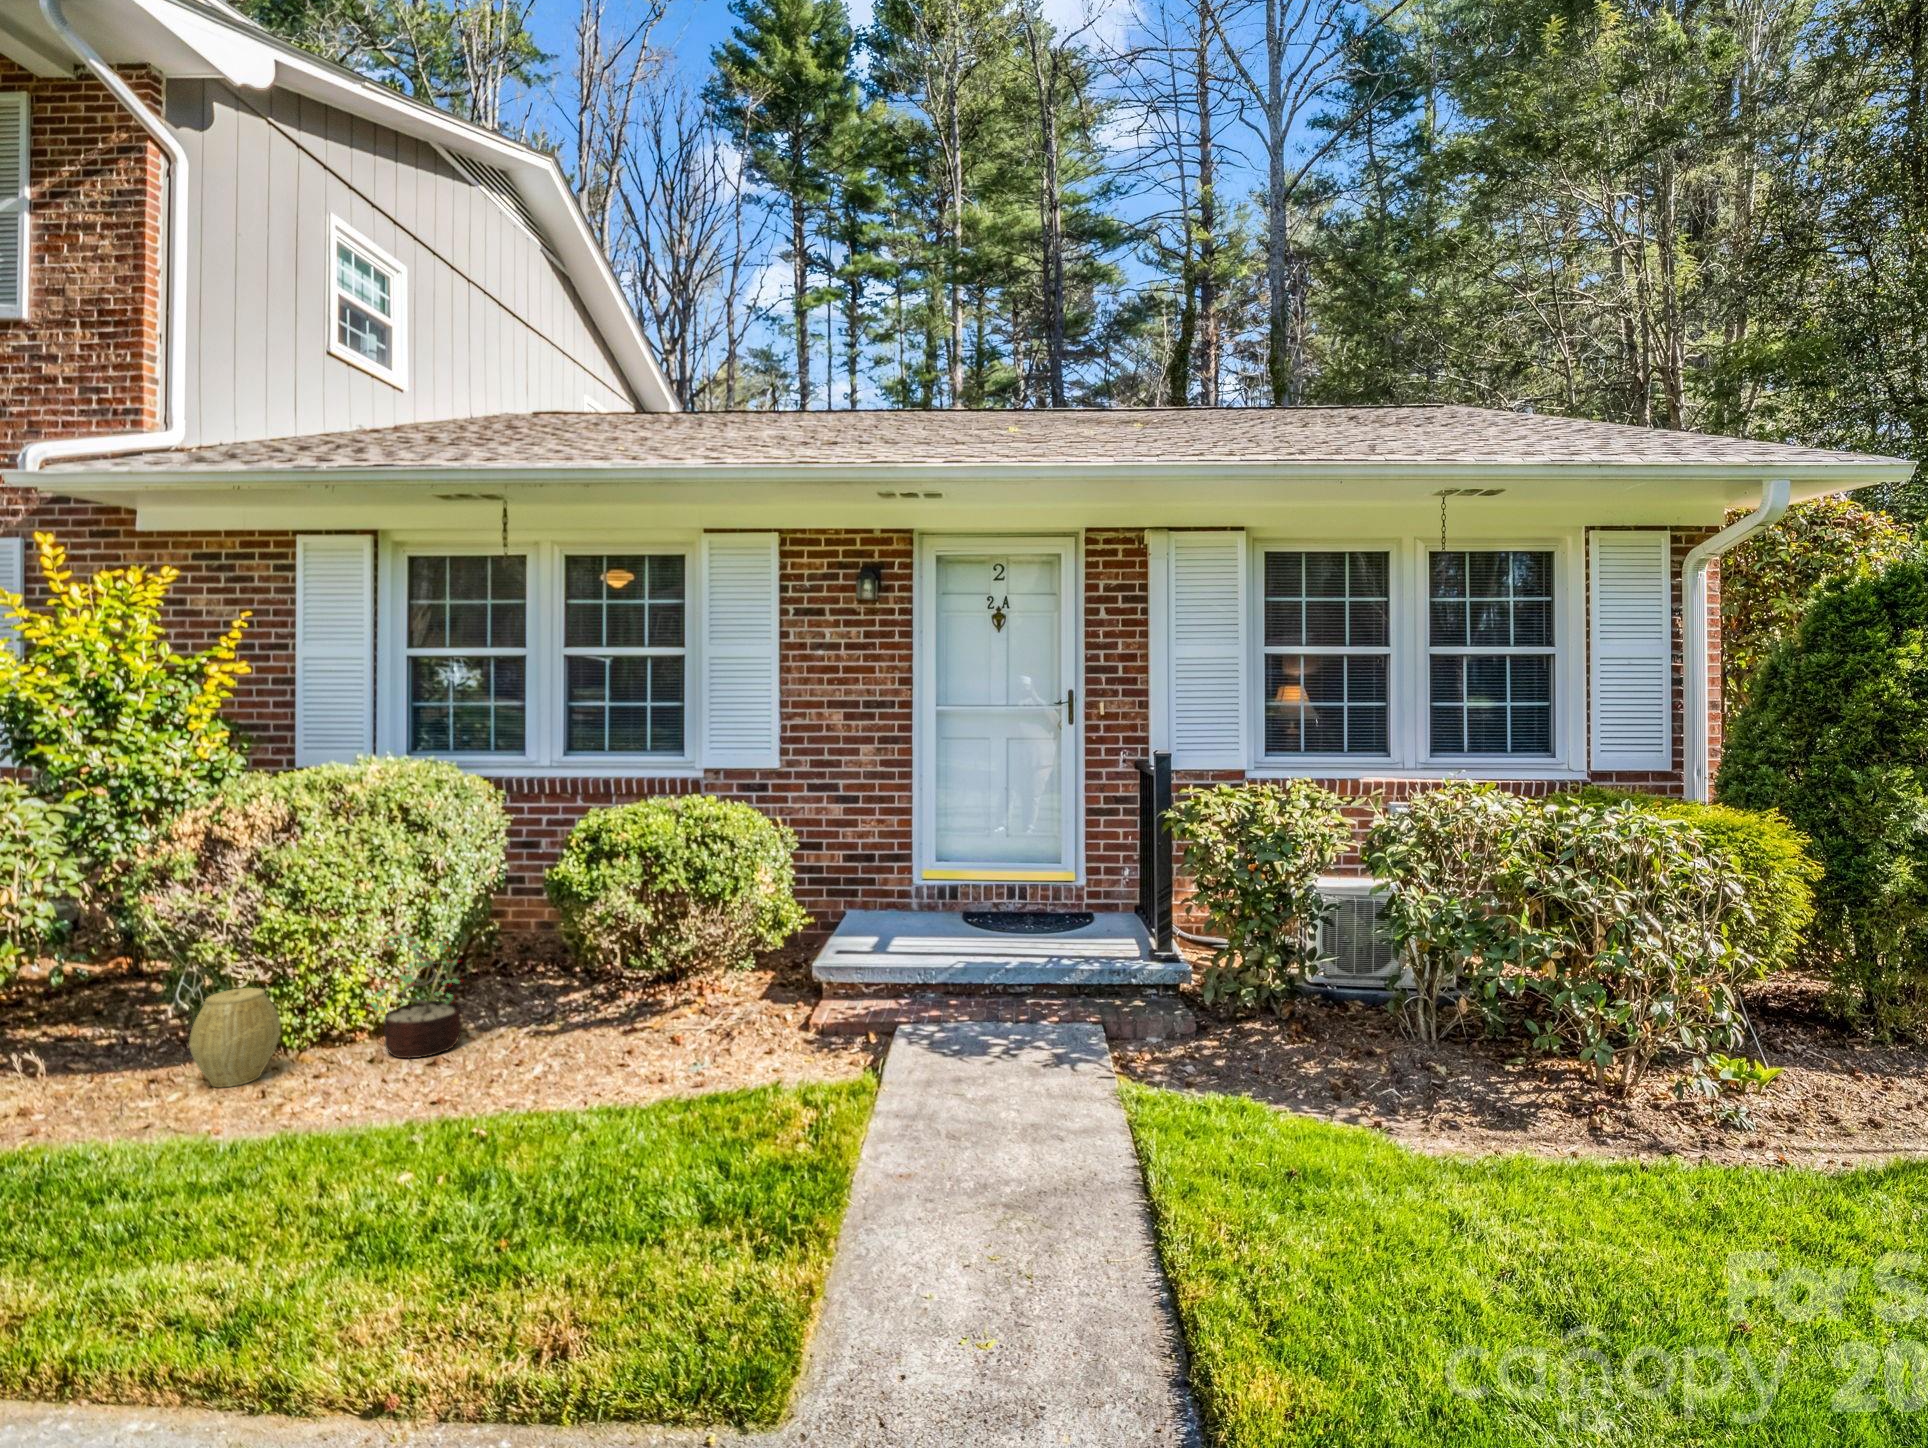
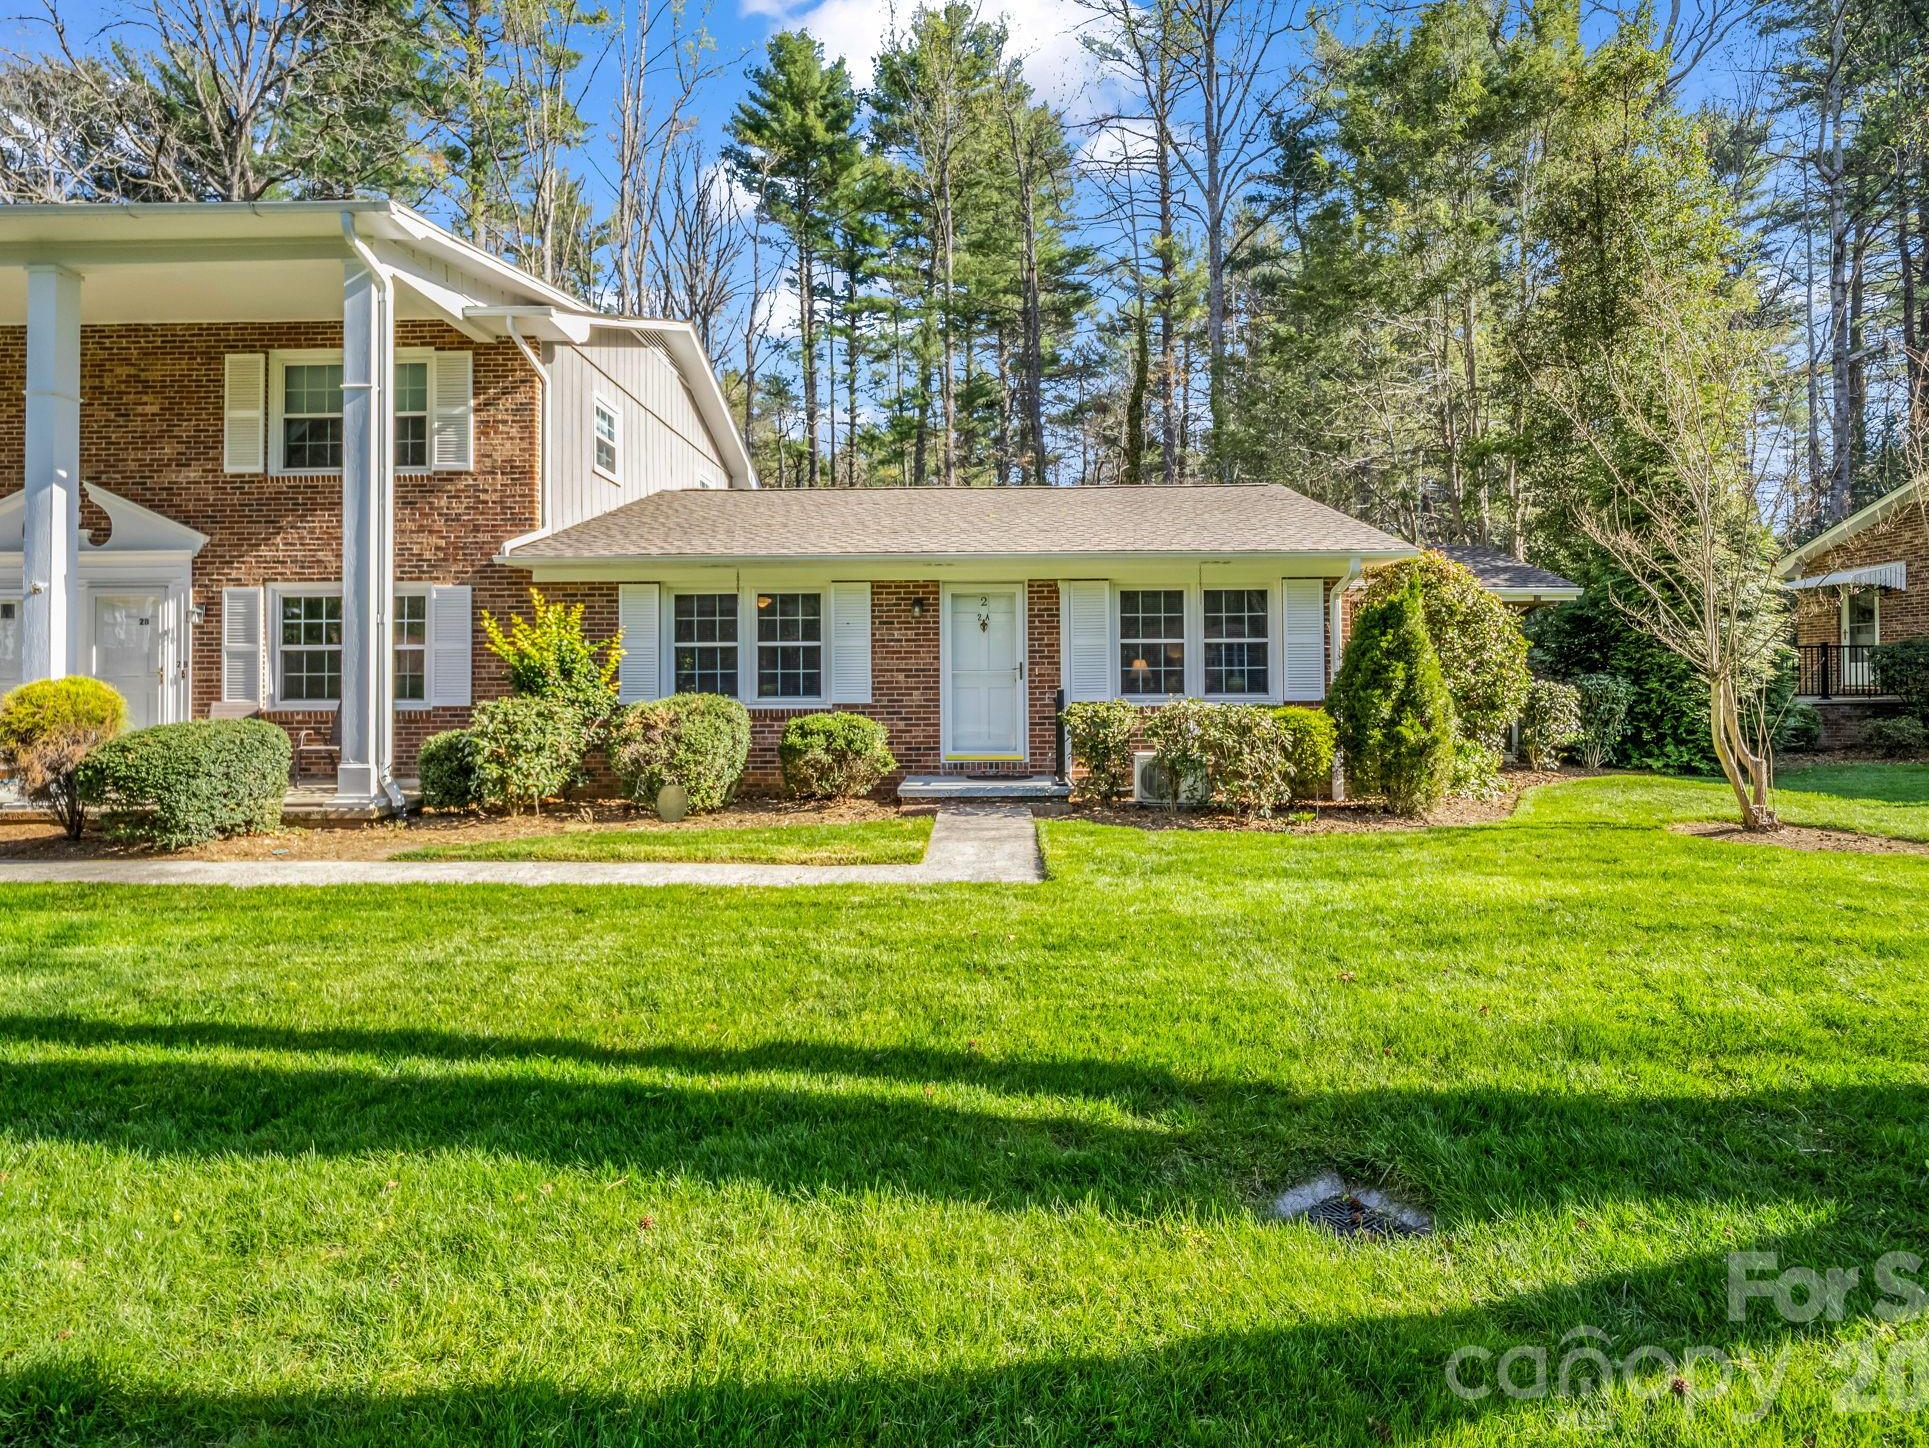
decorative plant: present [367,932,463,1058] -> none [716,765,752,818]

